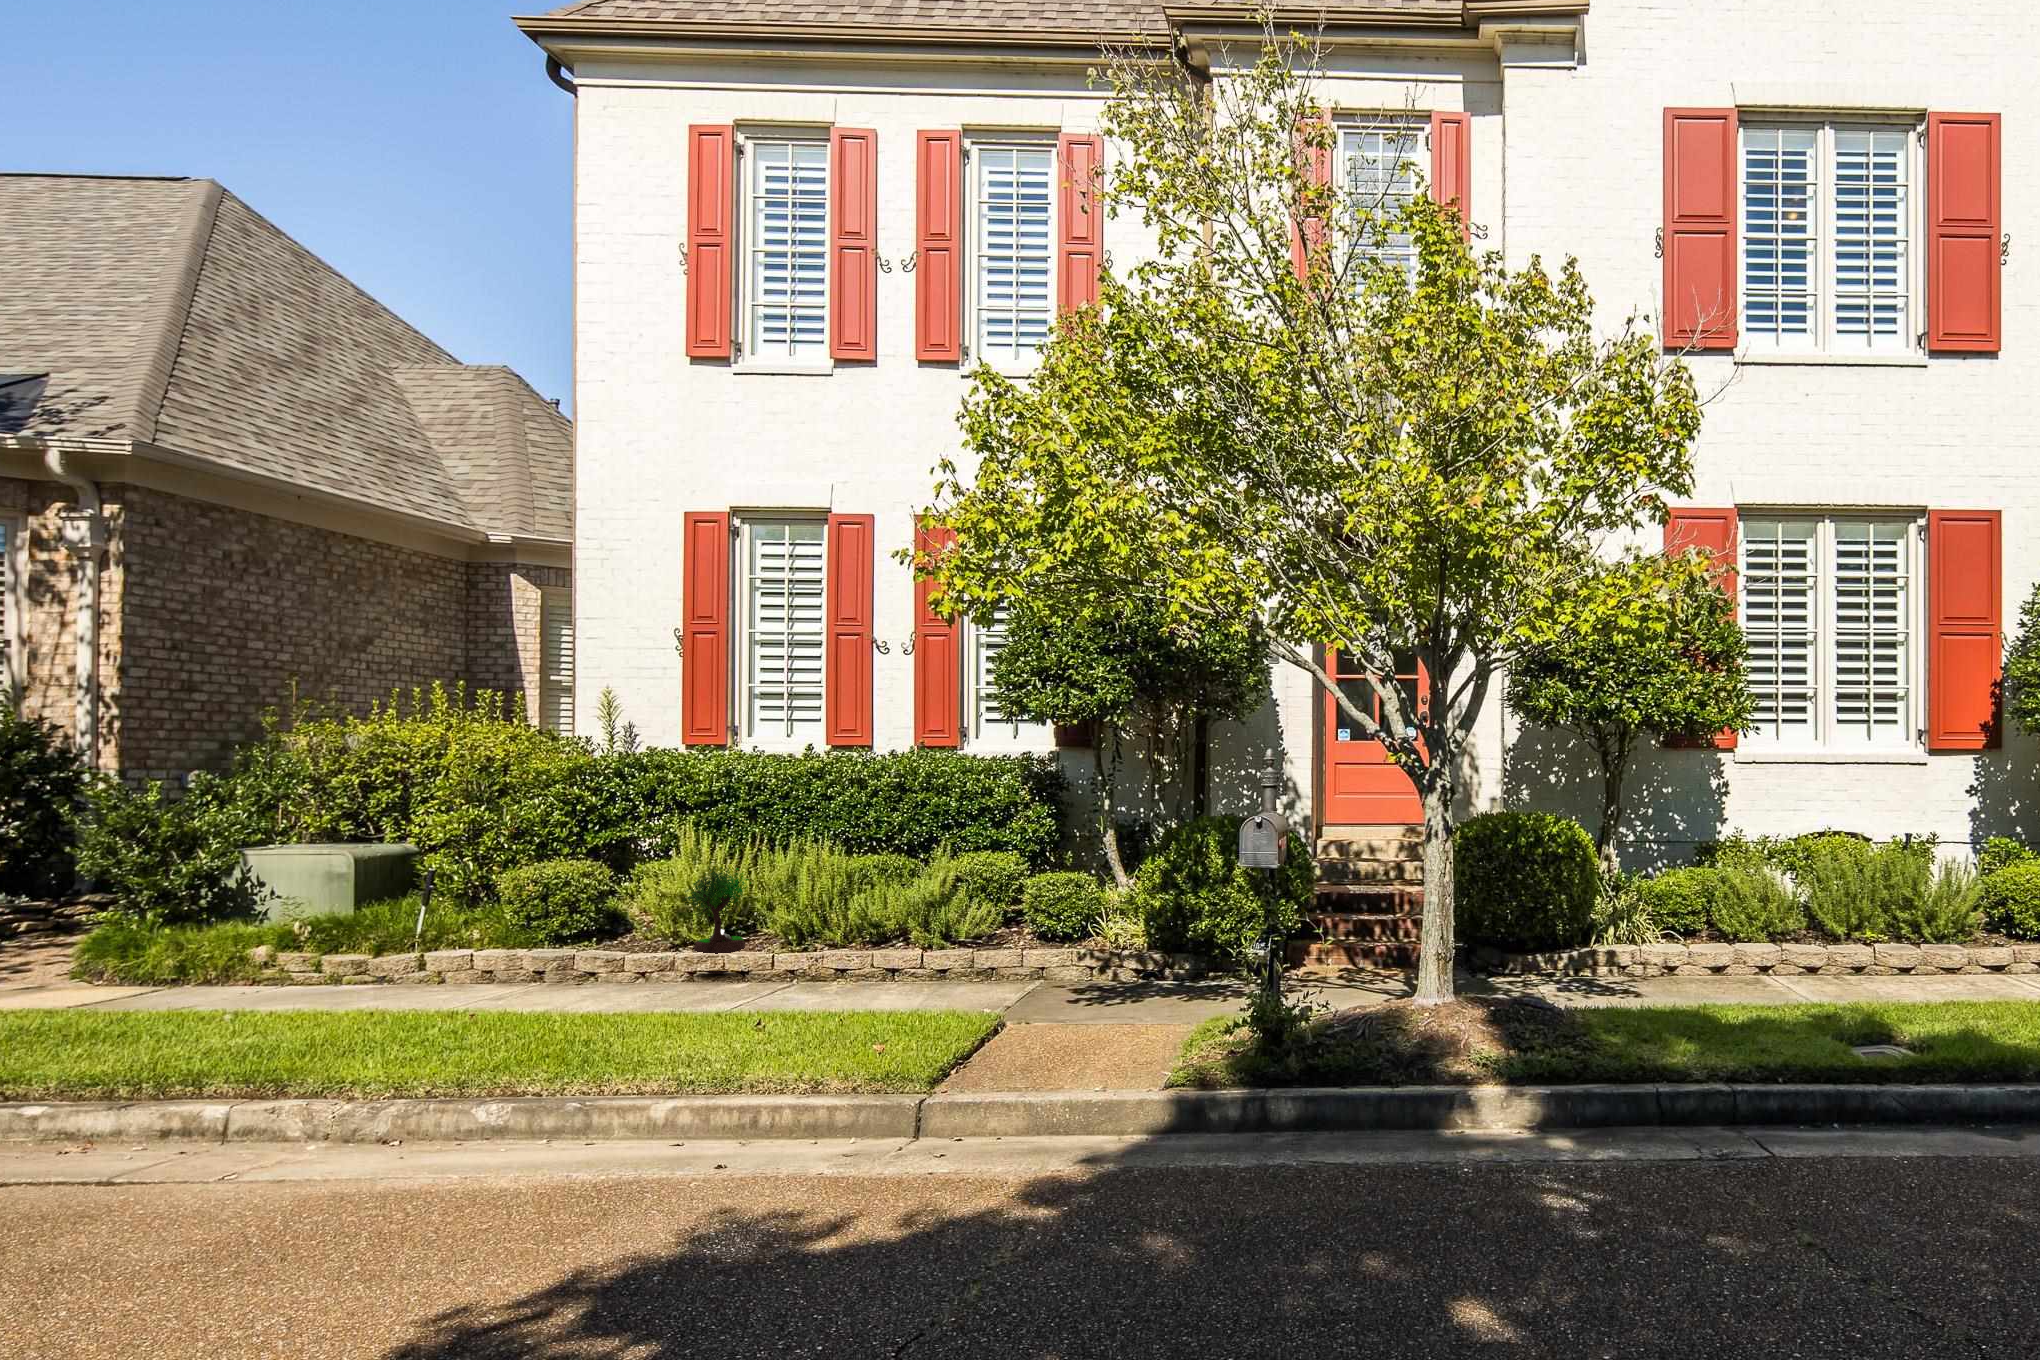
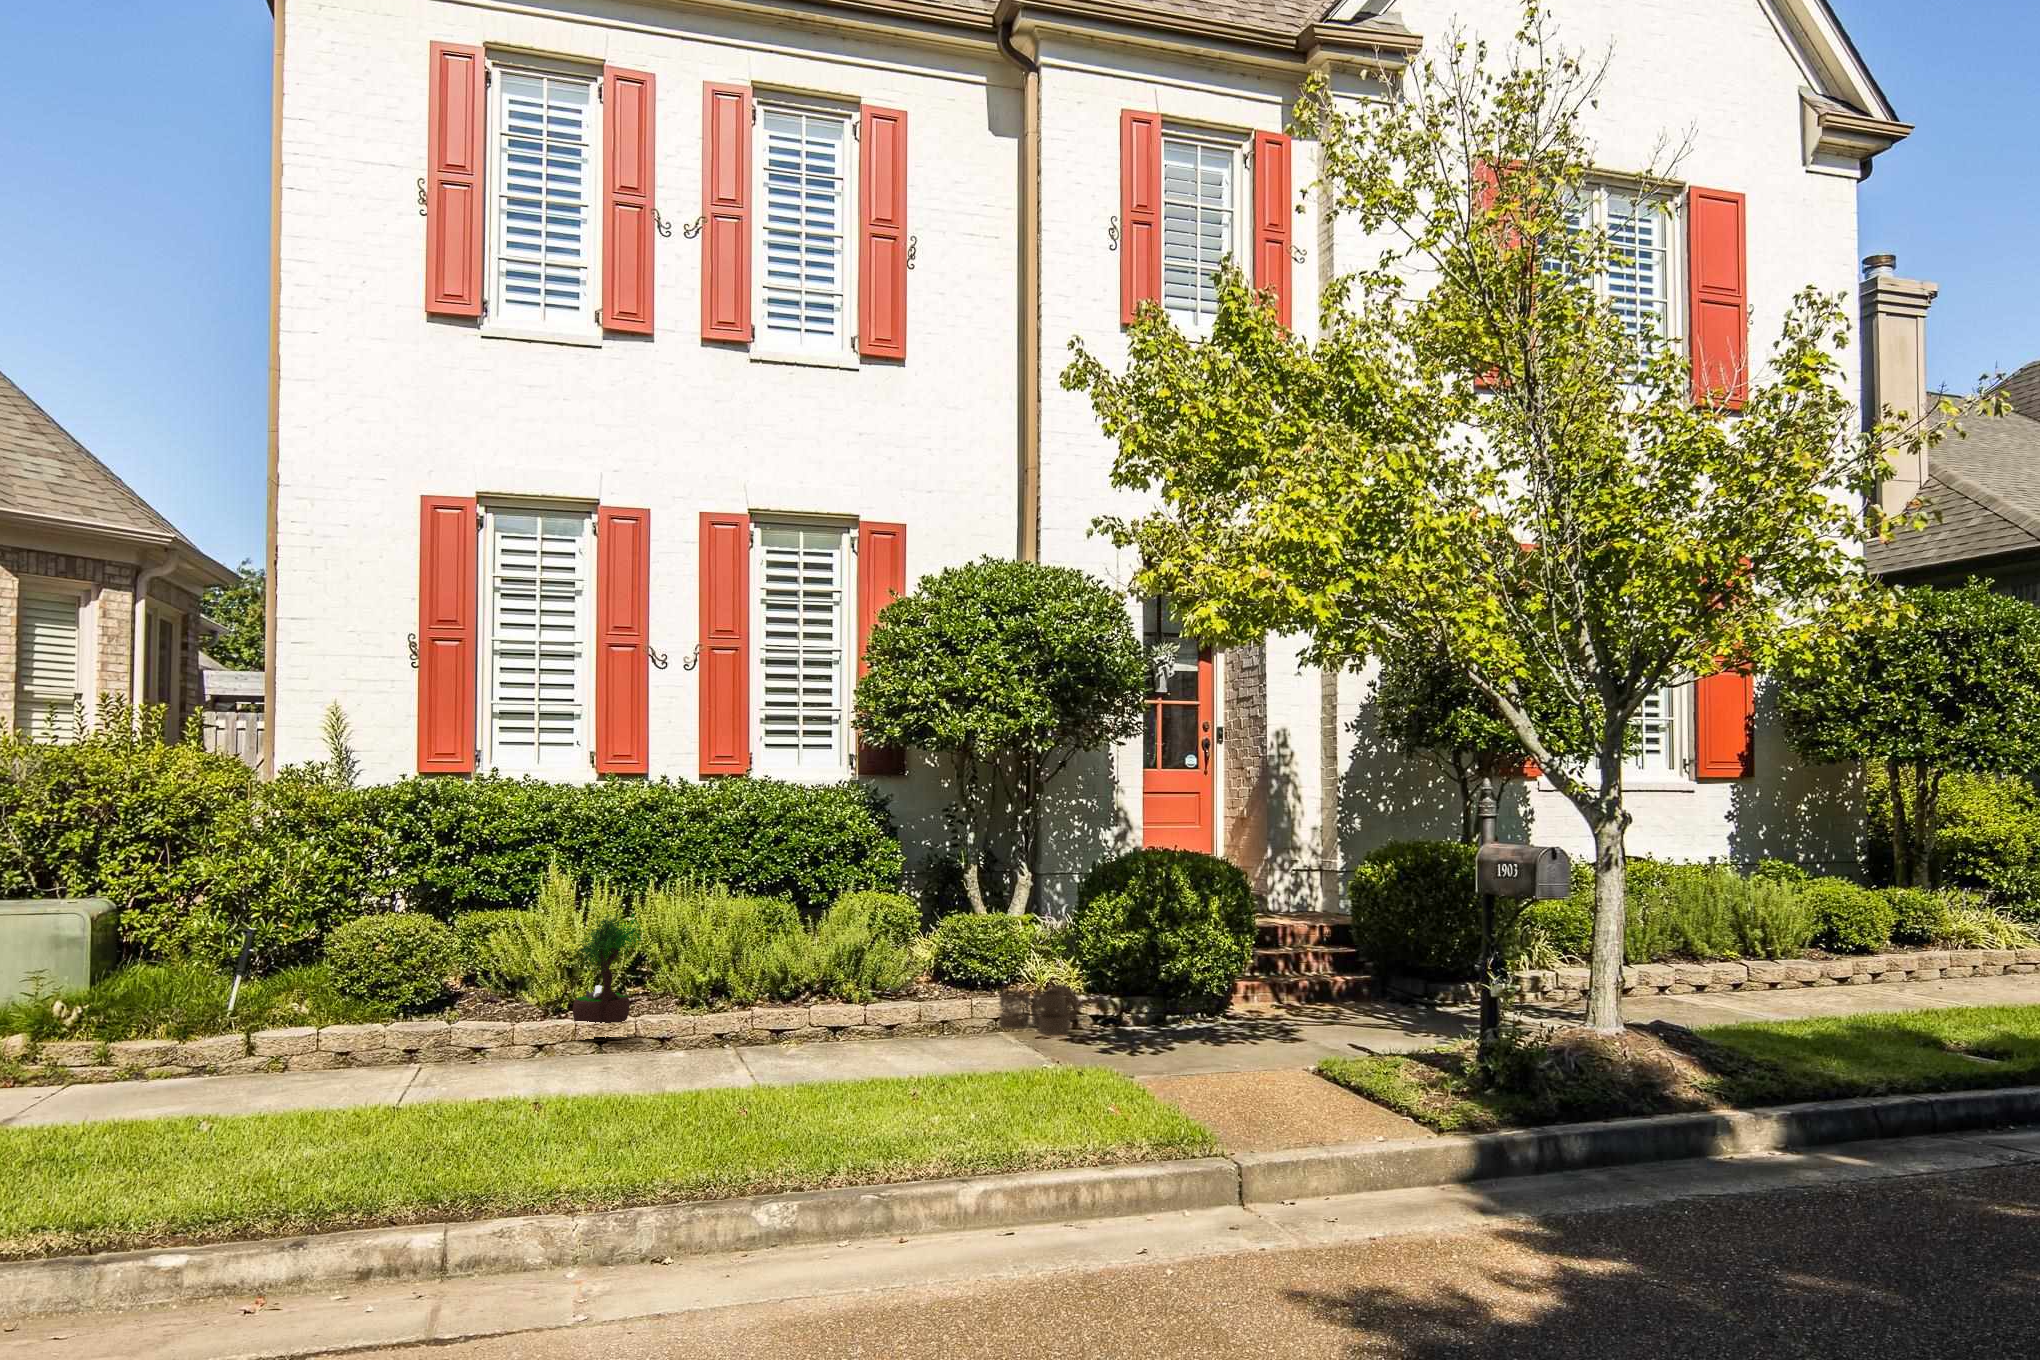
woven basket: none [1053,938,1140,987] -> present [1000,983,1078,1035]

